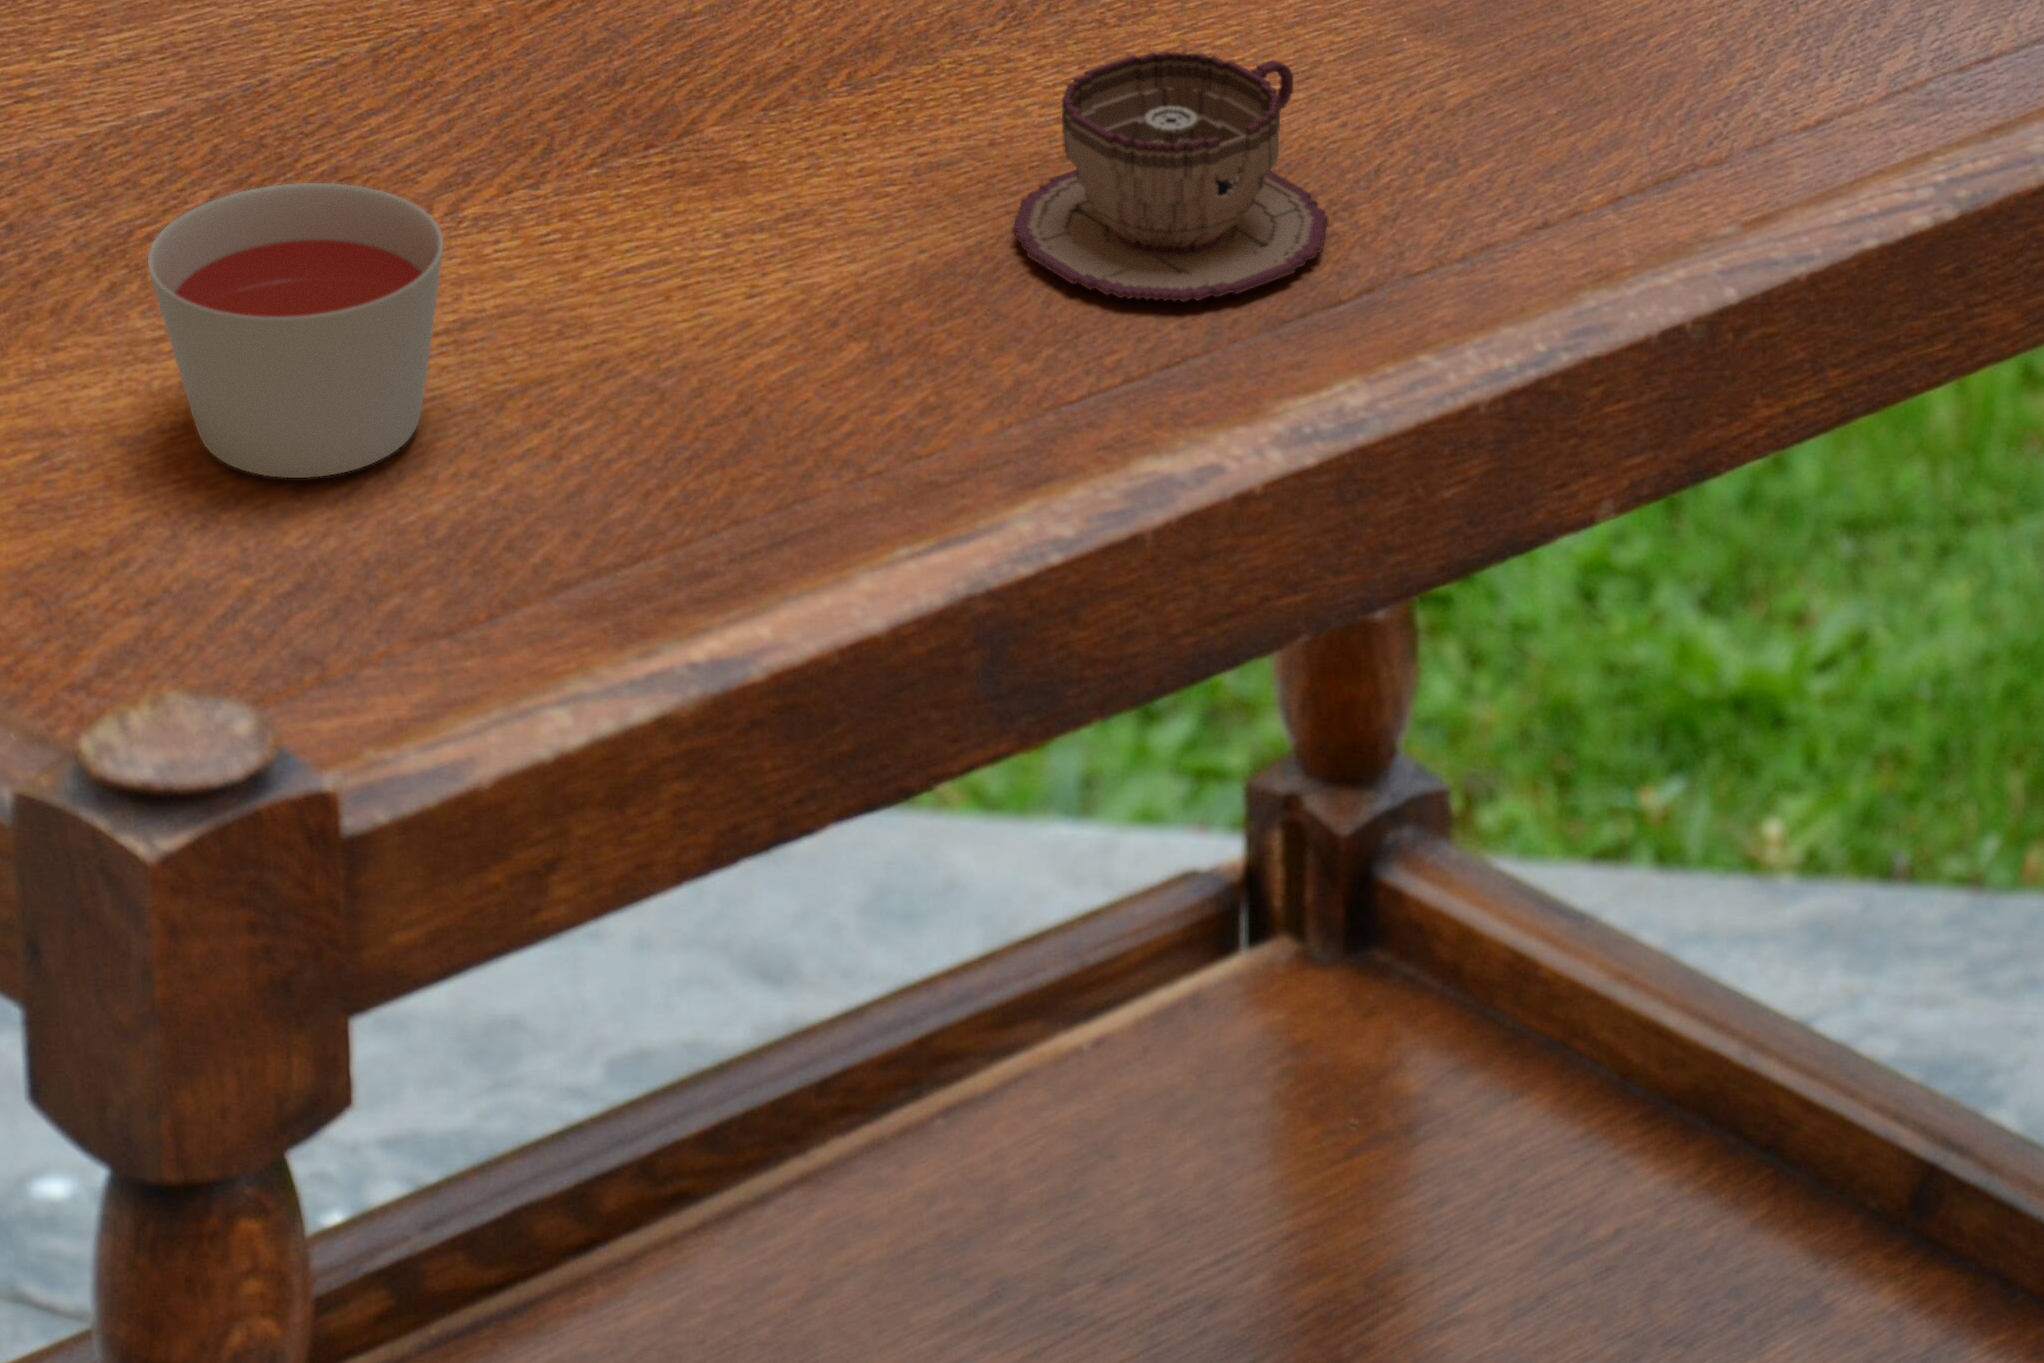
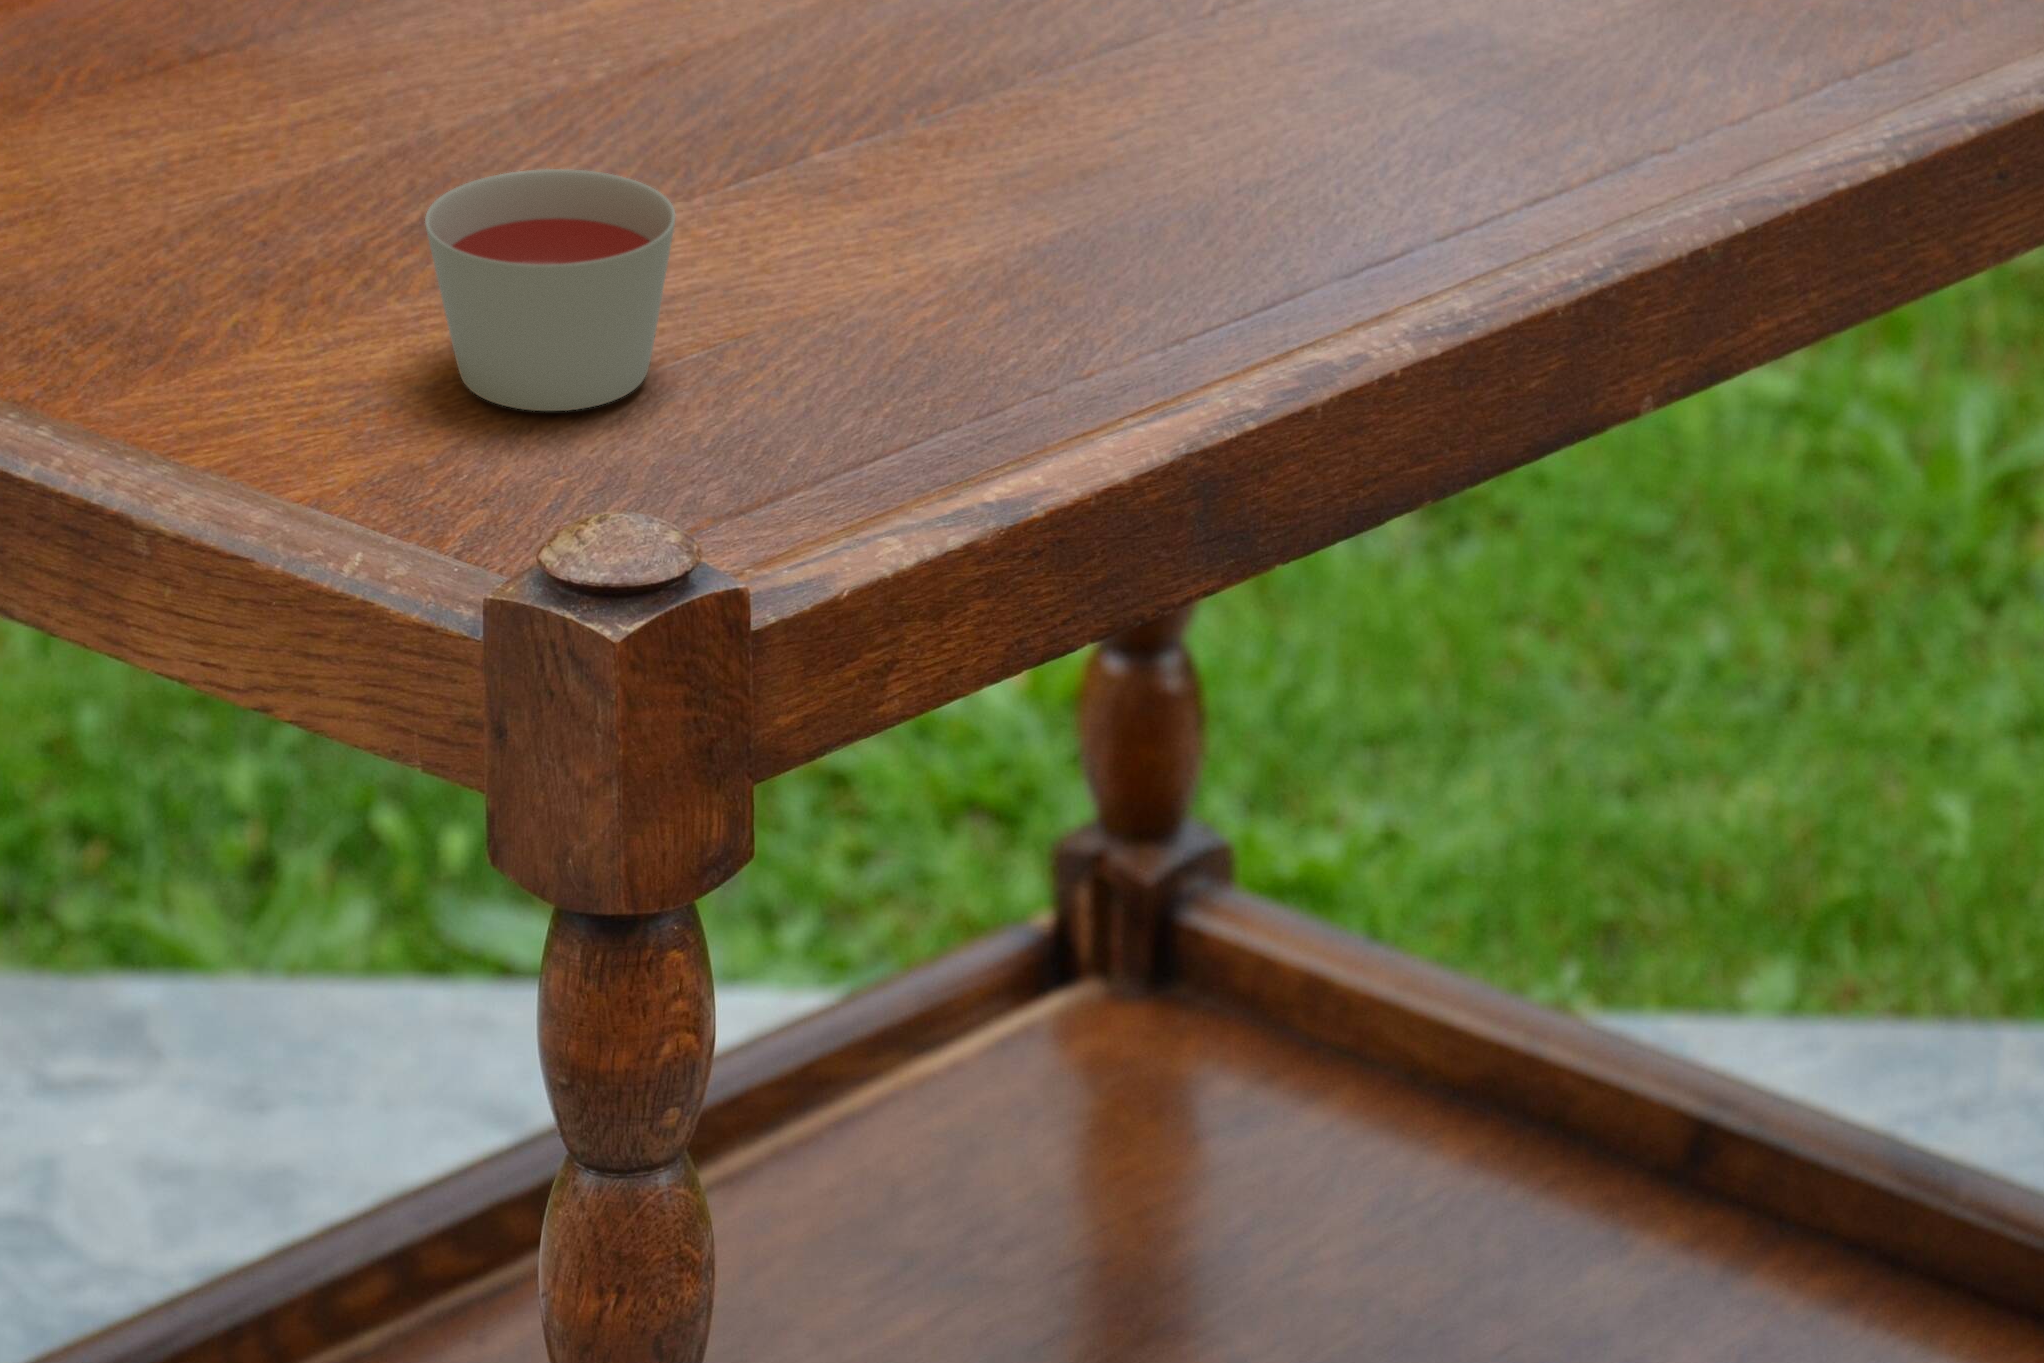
teacup: present [1012,51,1328,302] -> none [1102,59,1369,259]

